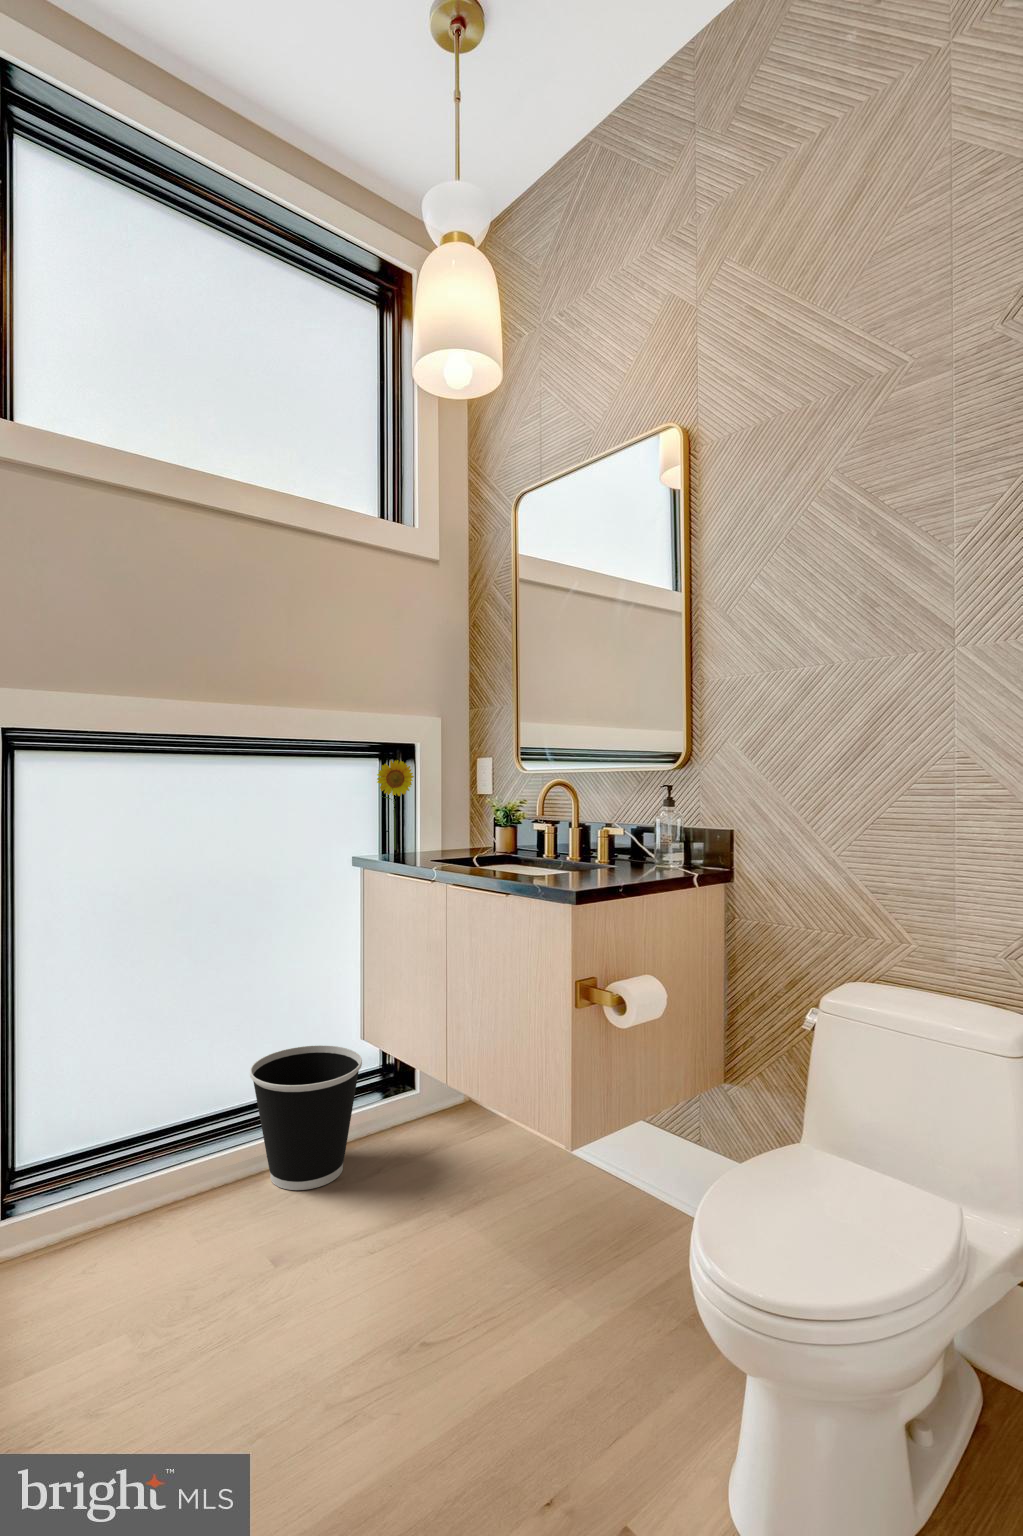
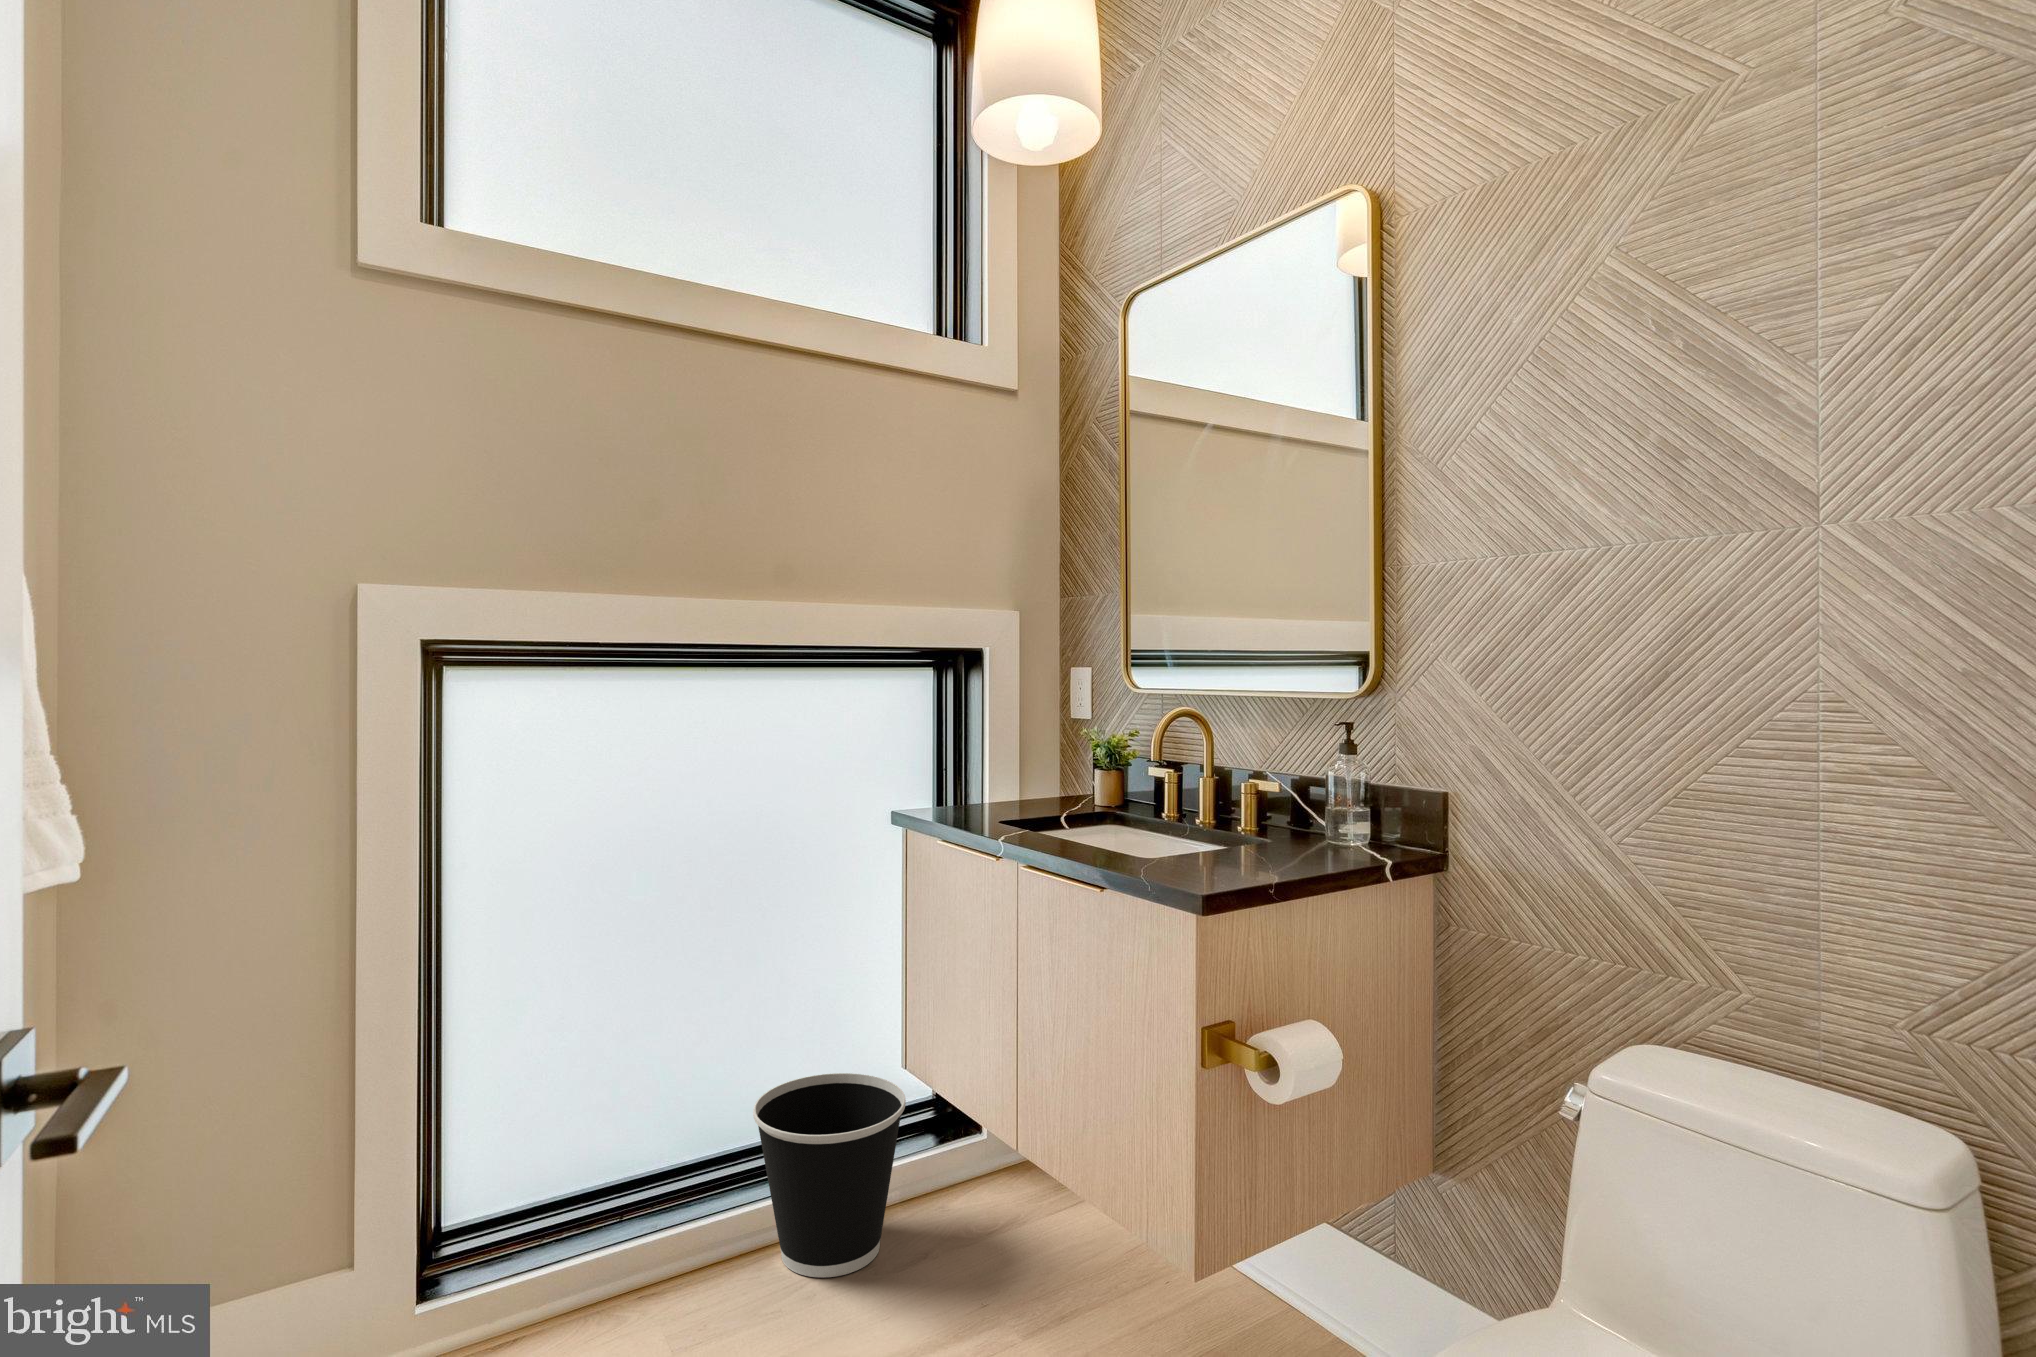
flower: present [377,760,414,850] -> none [930,675,982,801]

